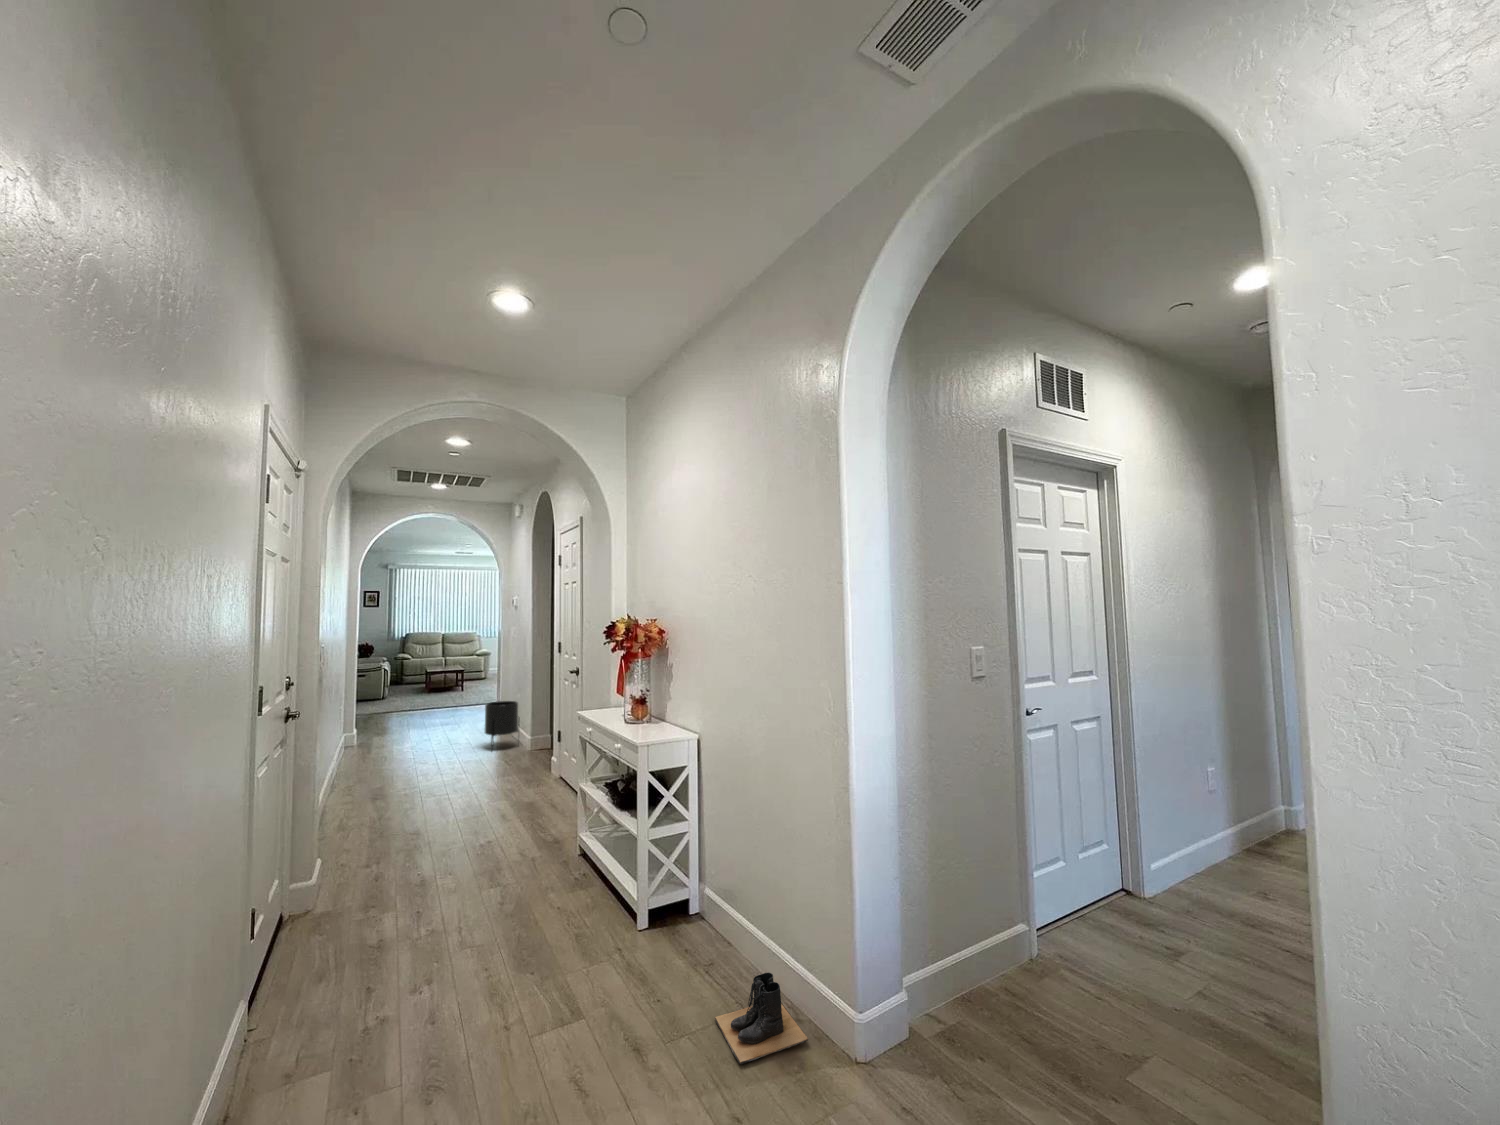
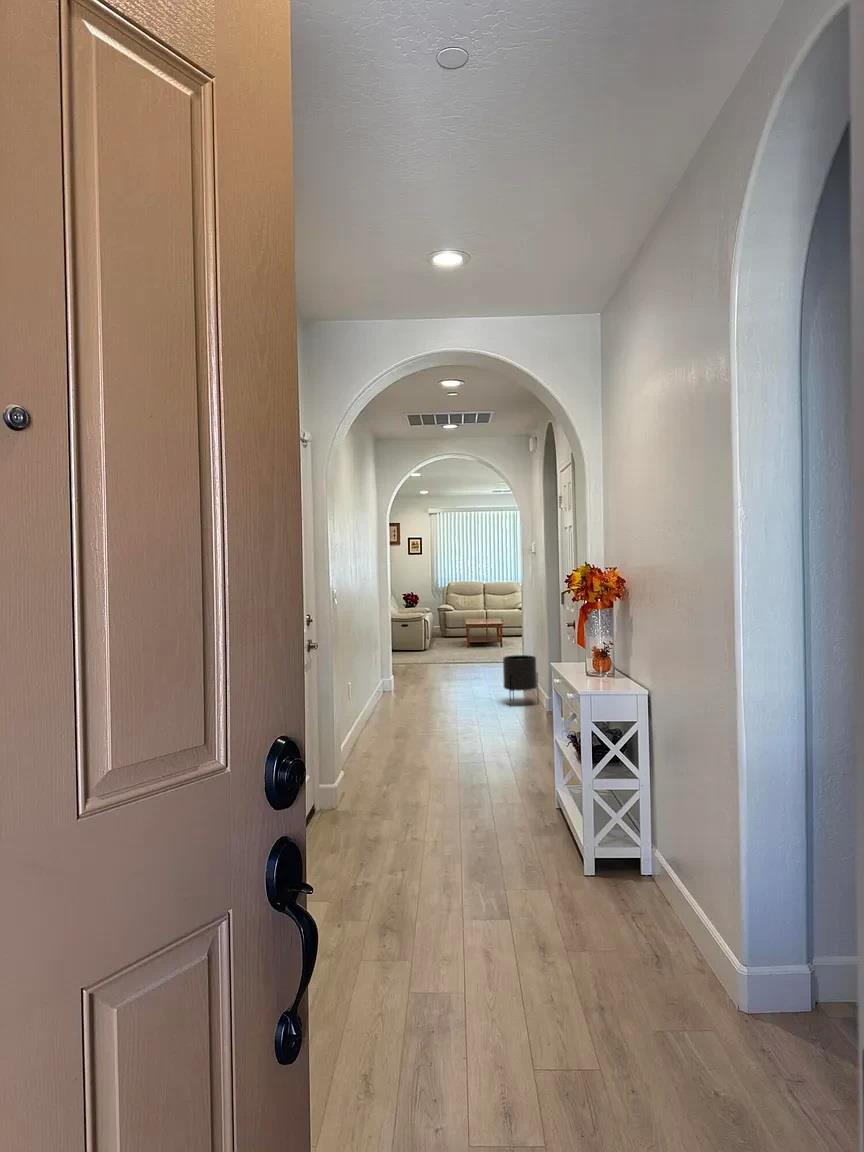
boots: present [715,972,808,1064] -> none [617,919,698,986]

